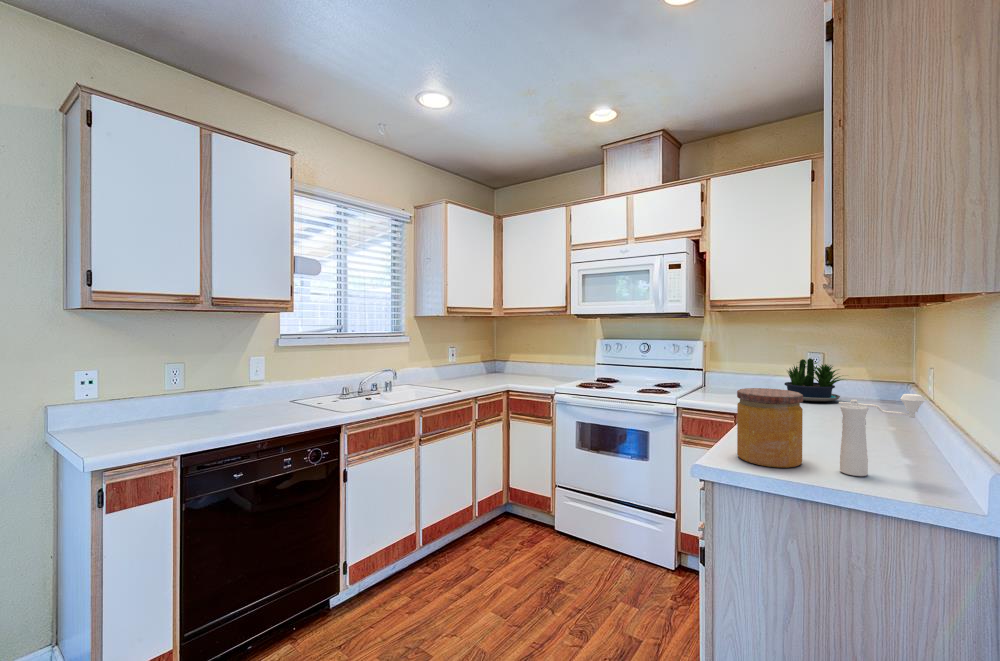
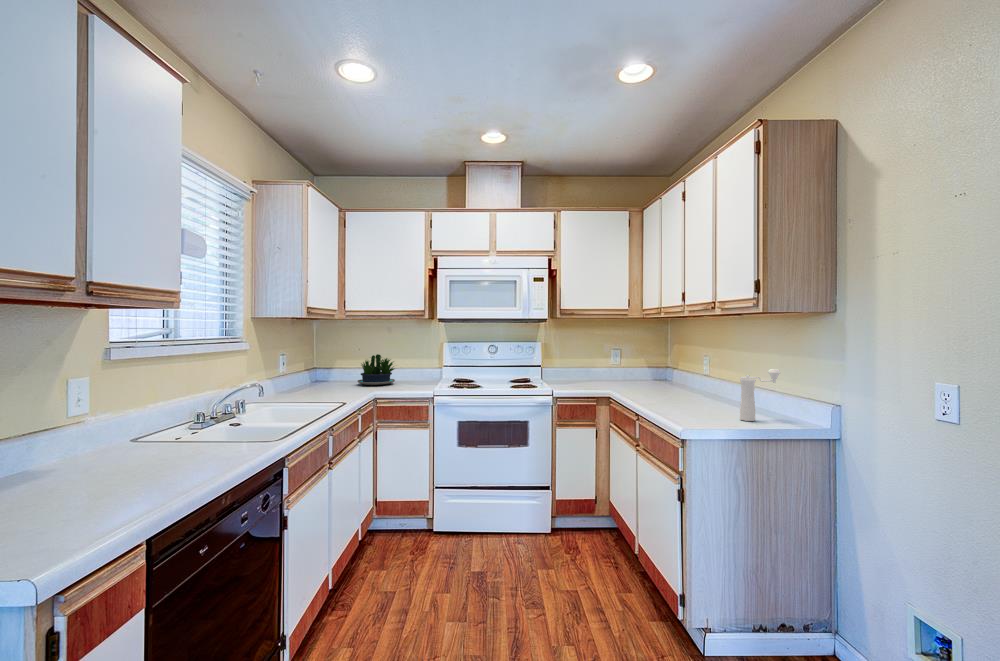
potted plant: present [784,358,843,401] -> present [358,354,395,385]
jar: present [737,388,803,468] -> none [681,372,723,424]

